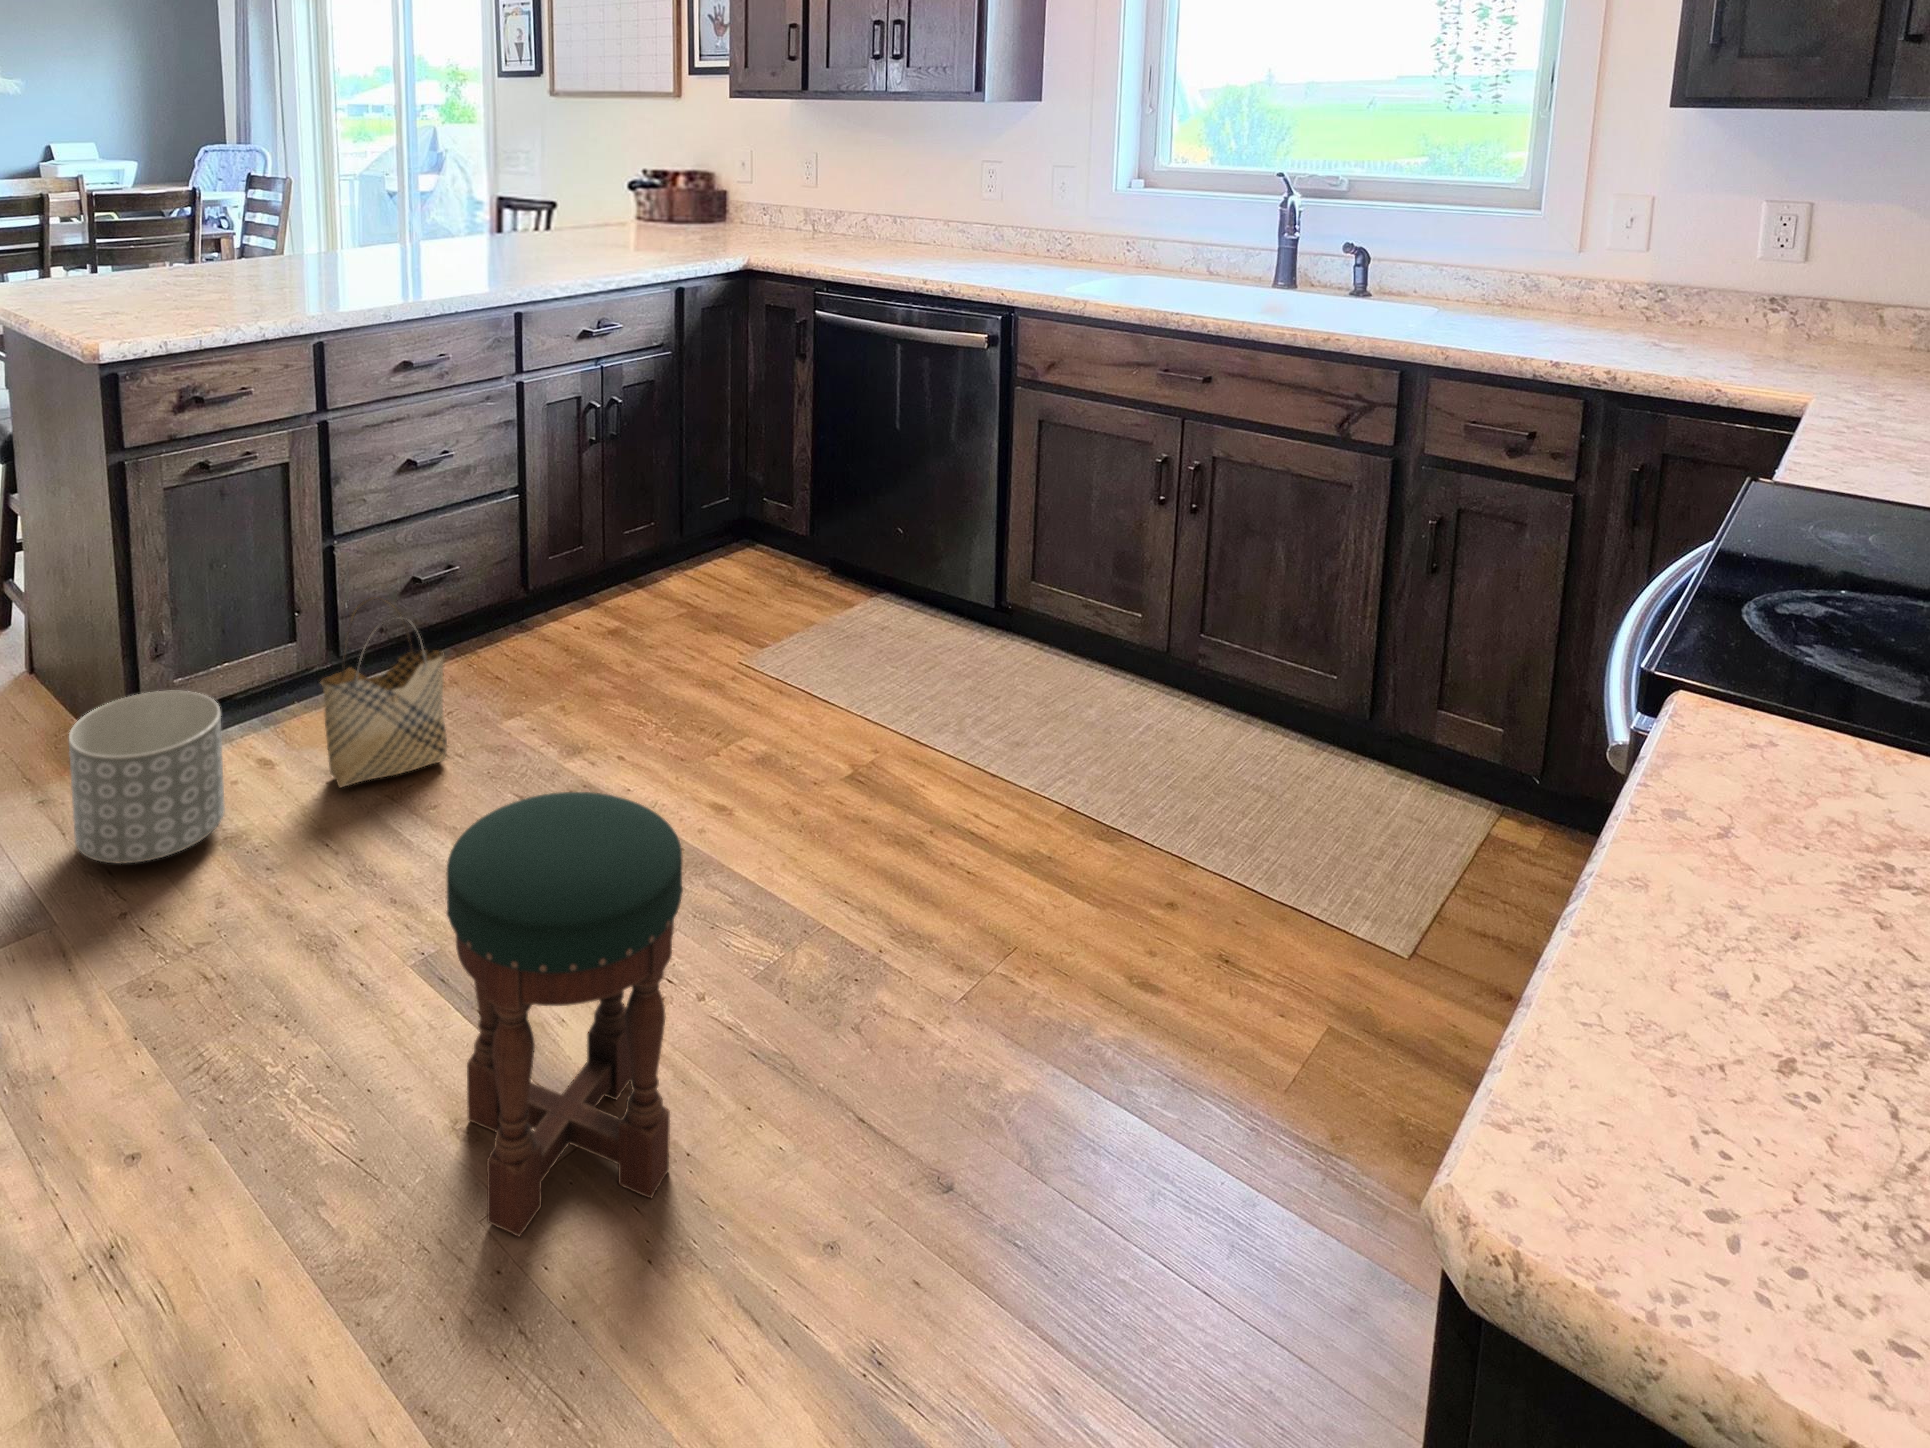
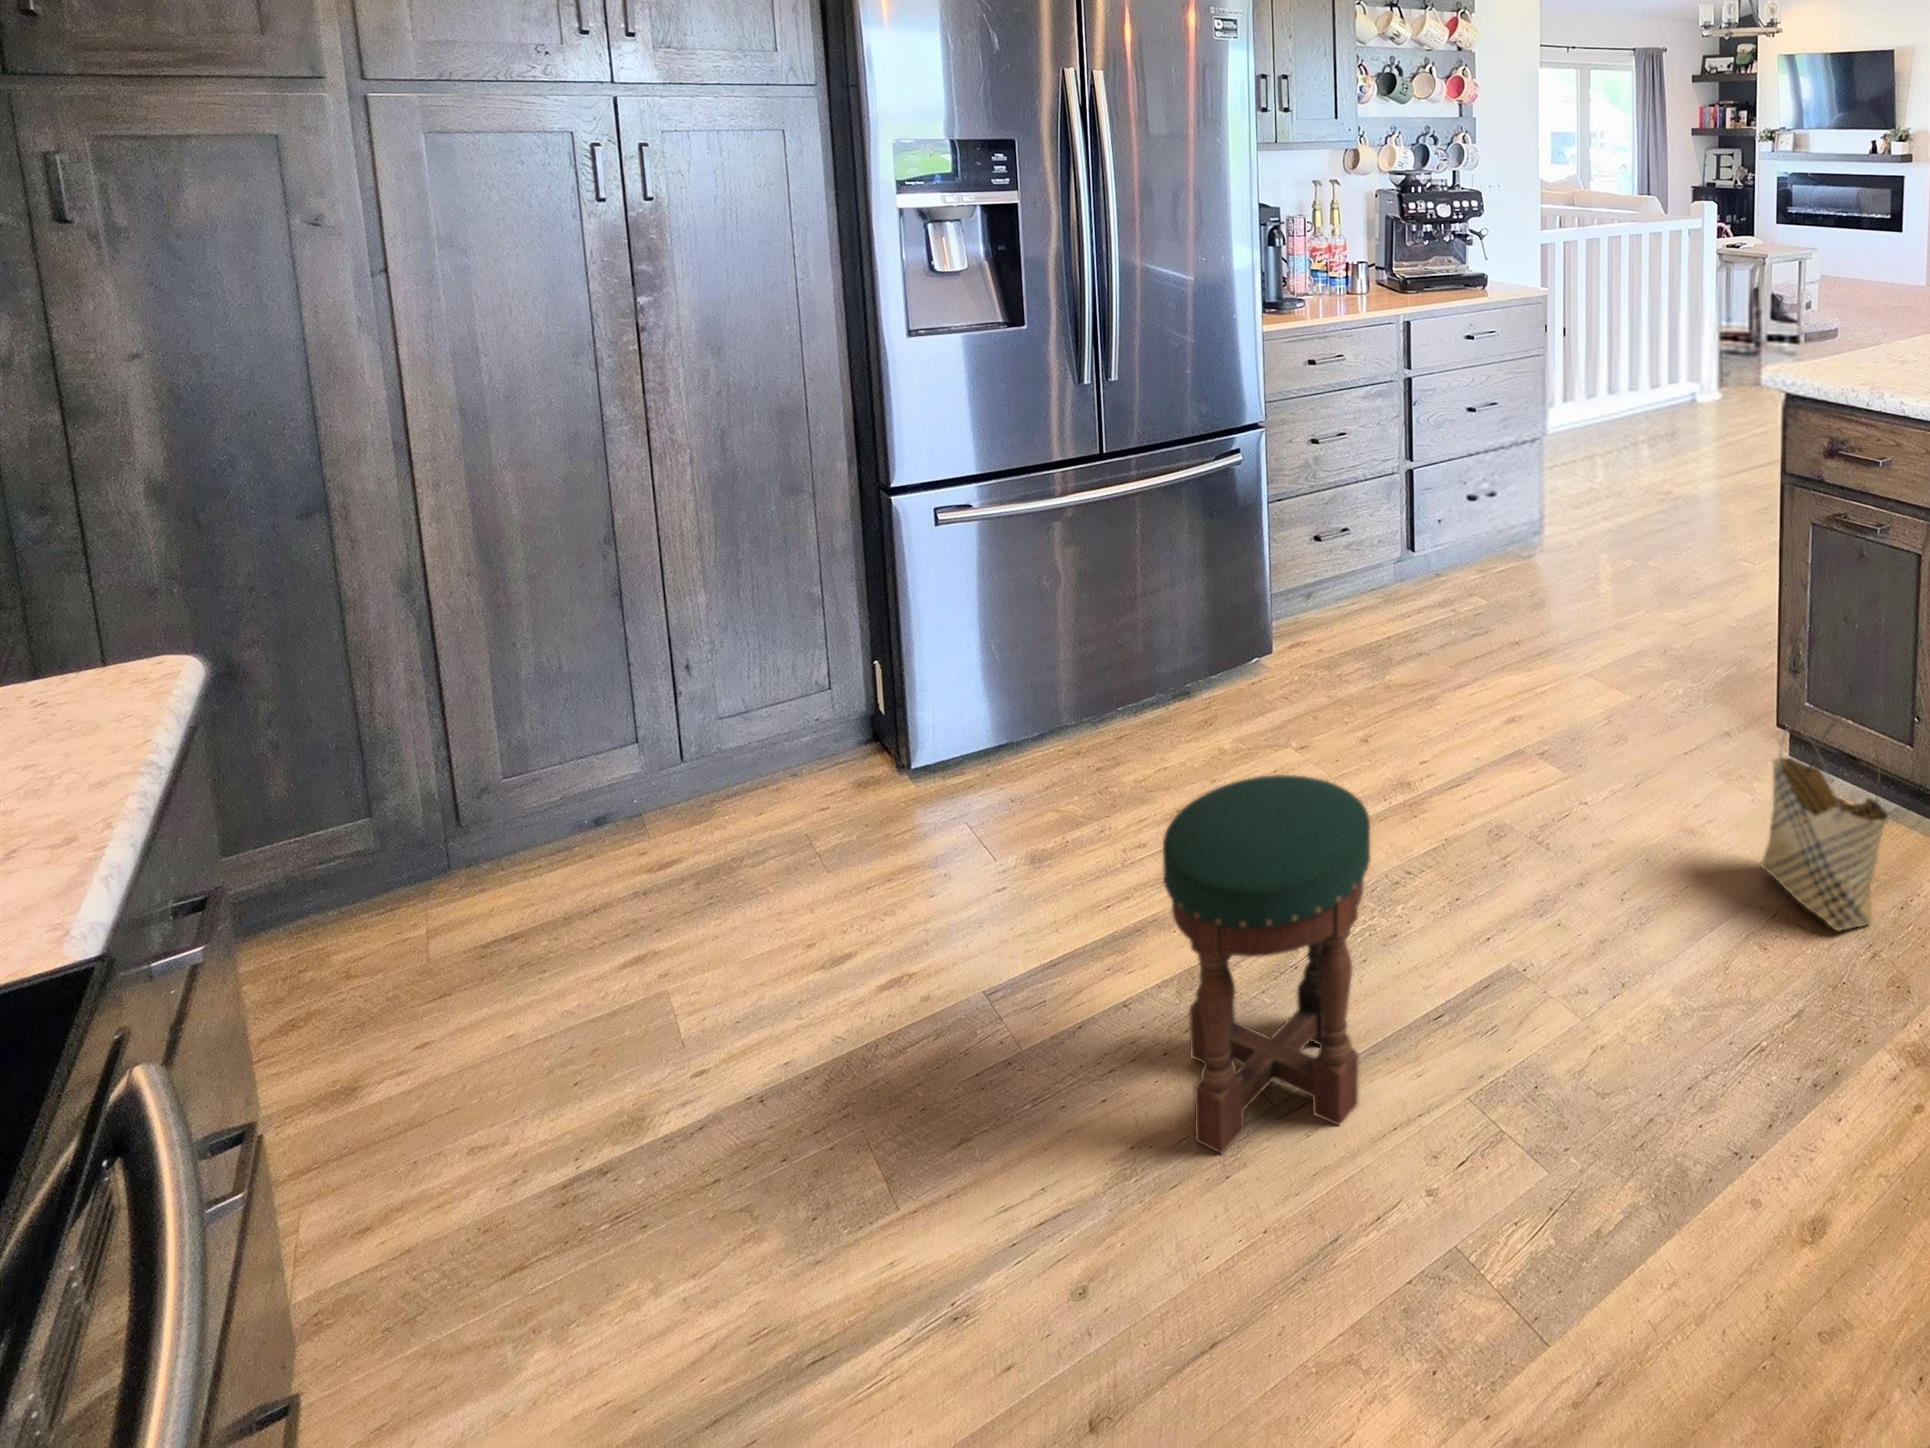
planter: present [69,691,225,863] -> none [1613,663,1733,807]

